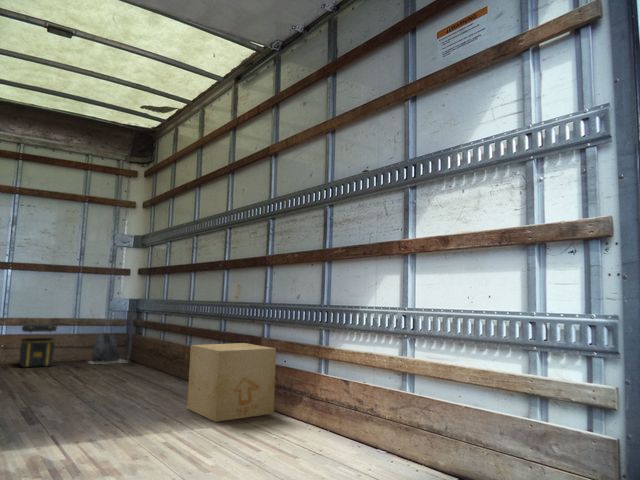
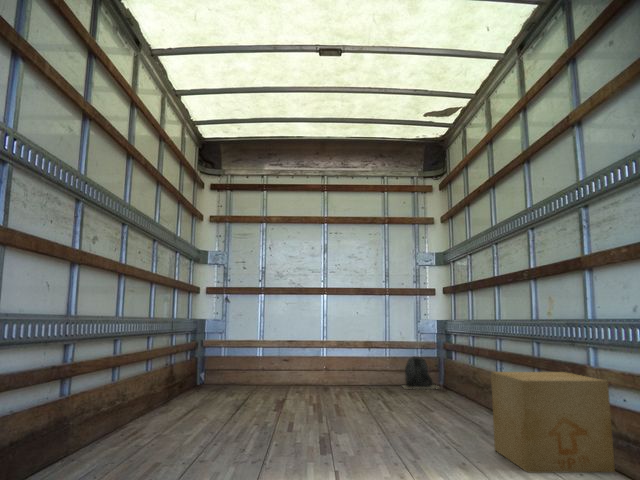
toolbox: present [19,324,56,367] -> none [341,346,369,388]

